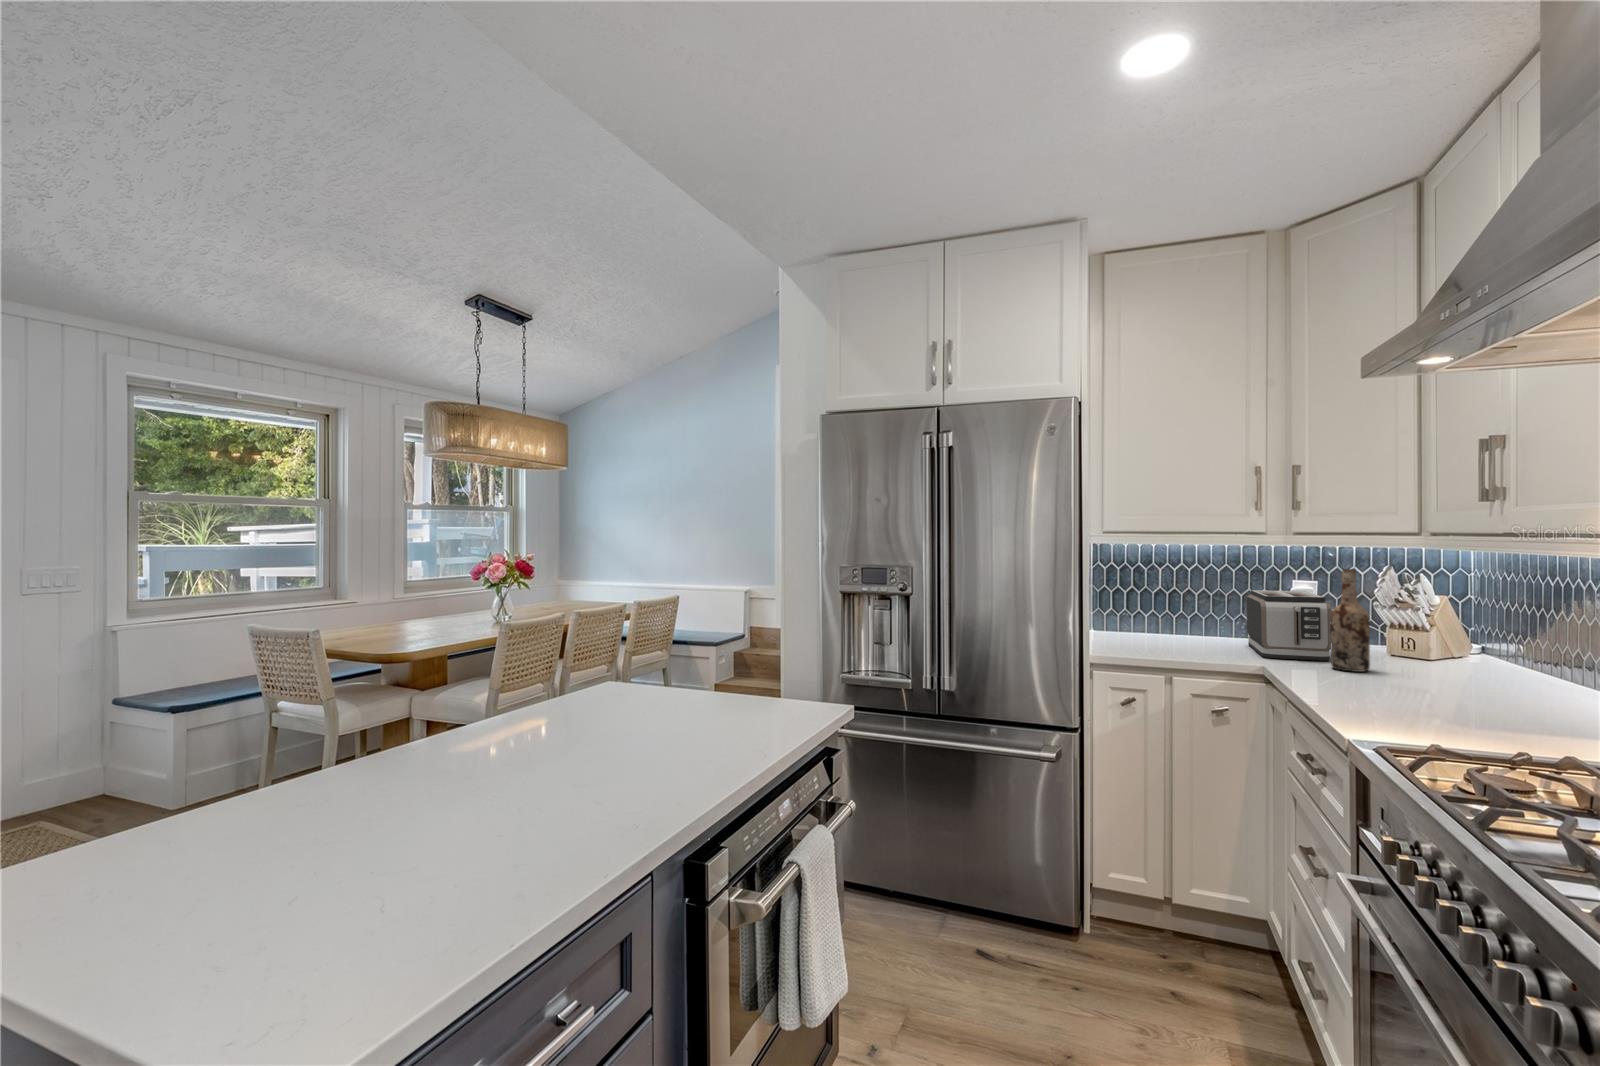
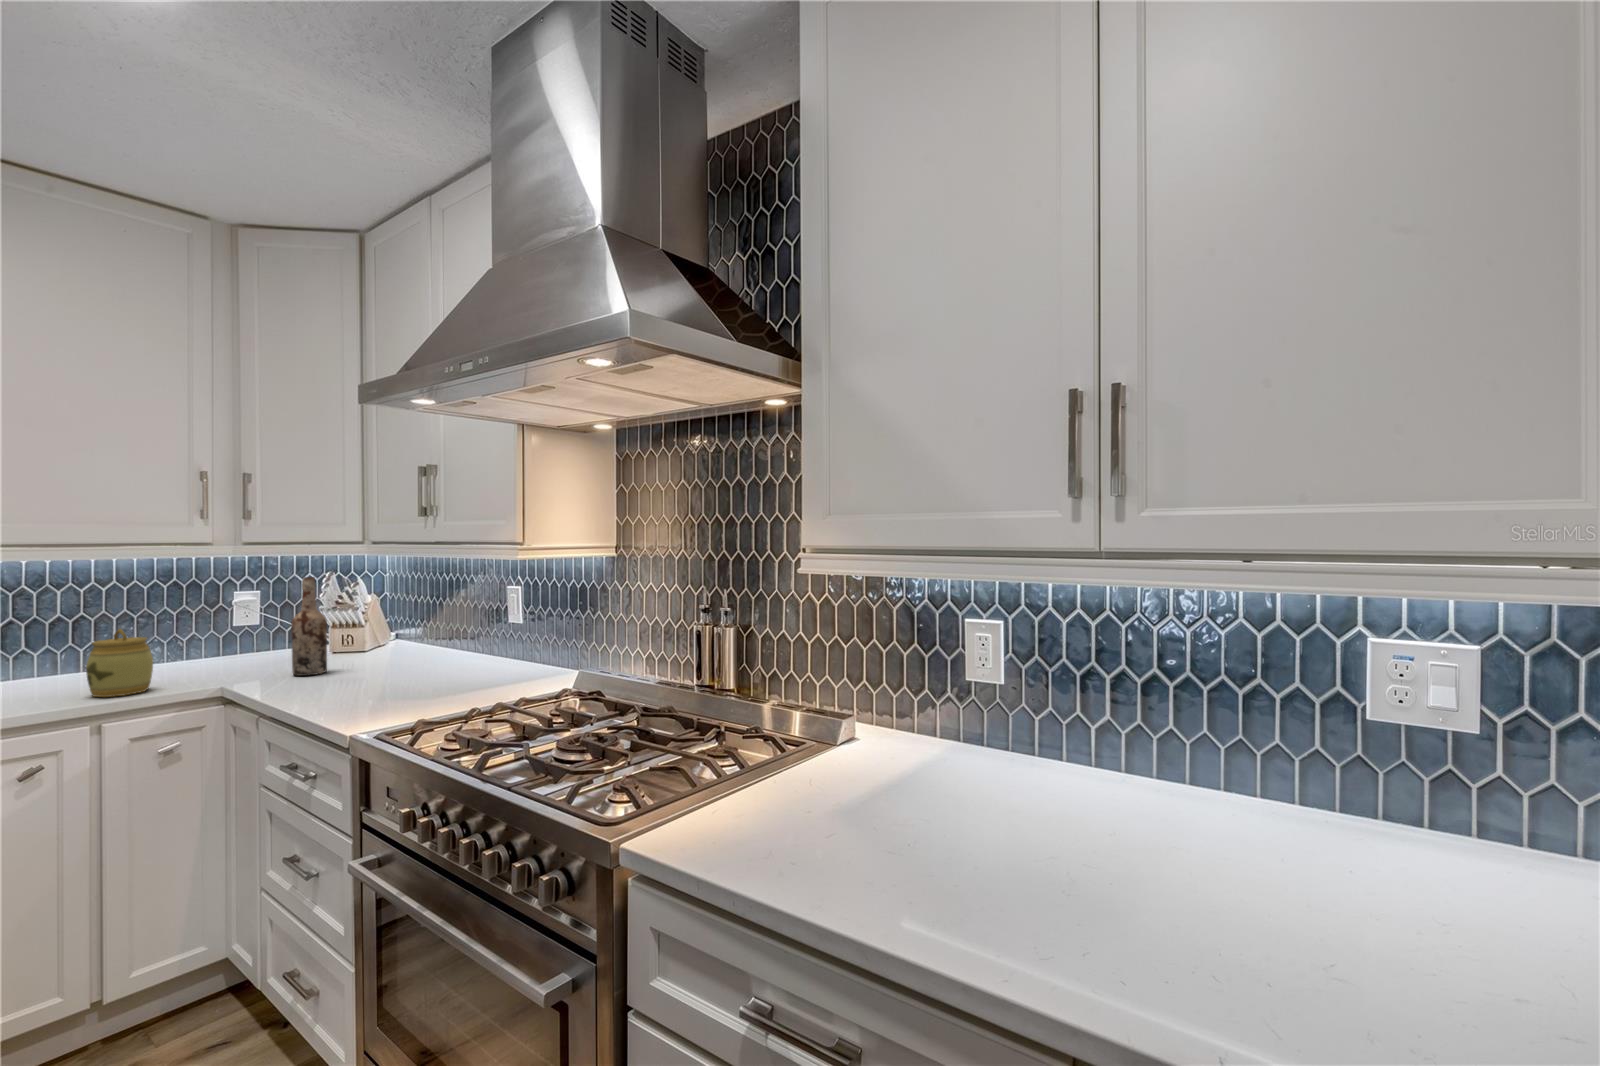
toaster: present [1247,590,1332,661] -> none [189,602,289,678]
jar: none [1164,602,1211,657] -> present [86,629,153,697]

